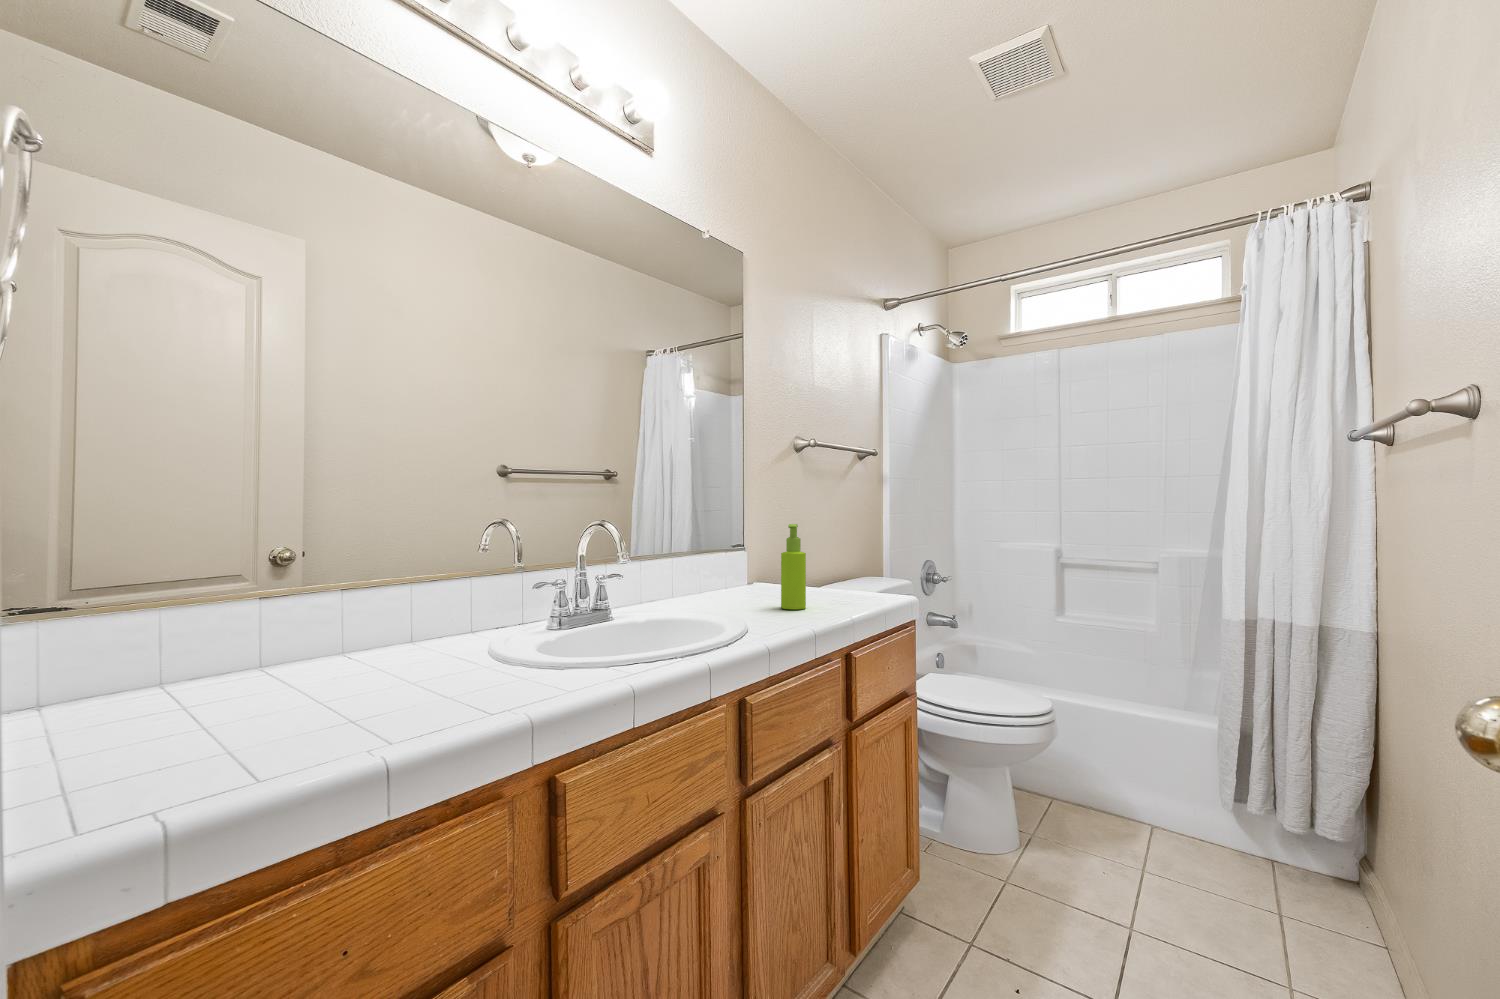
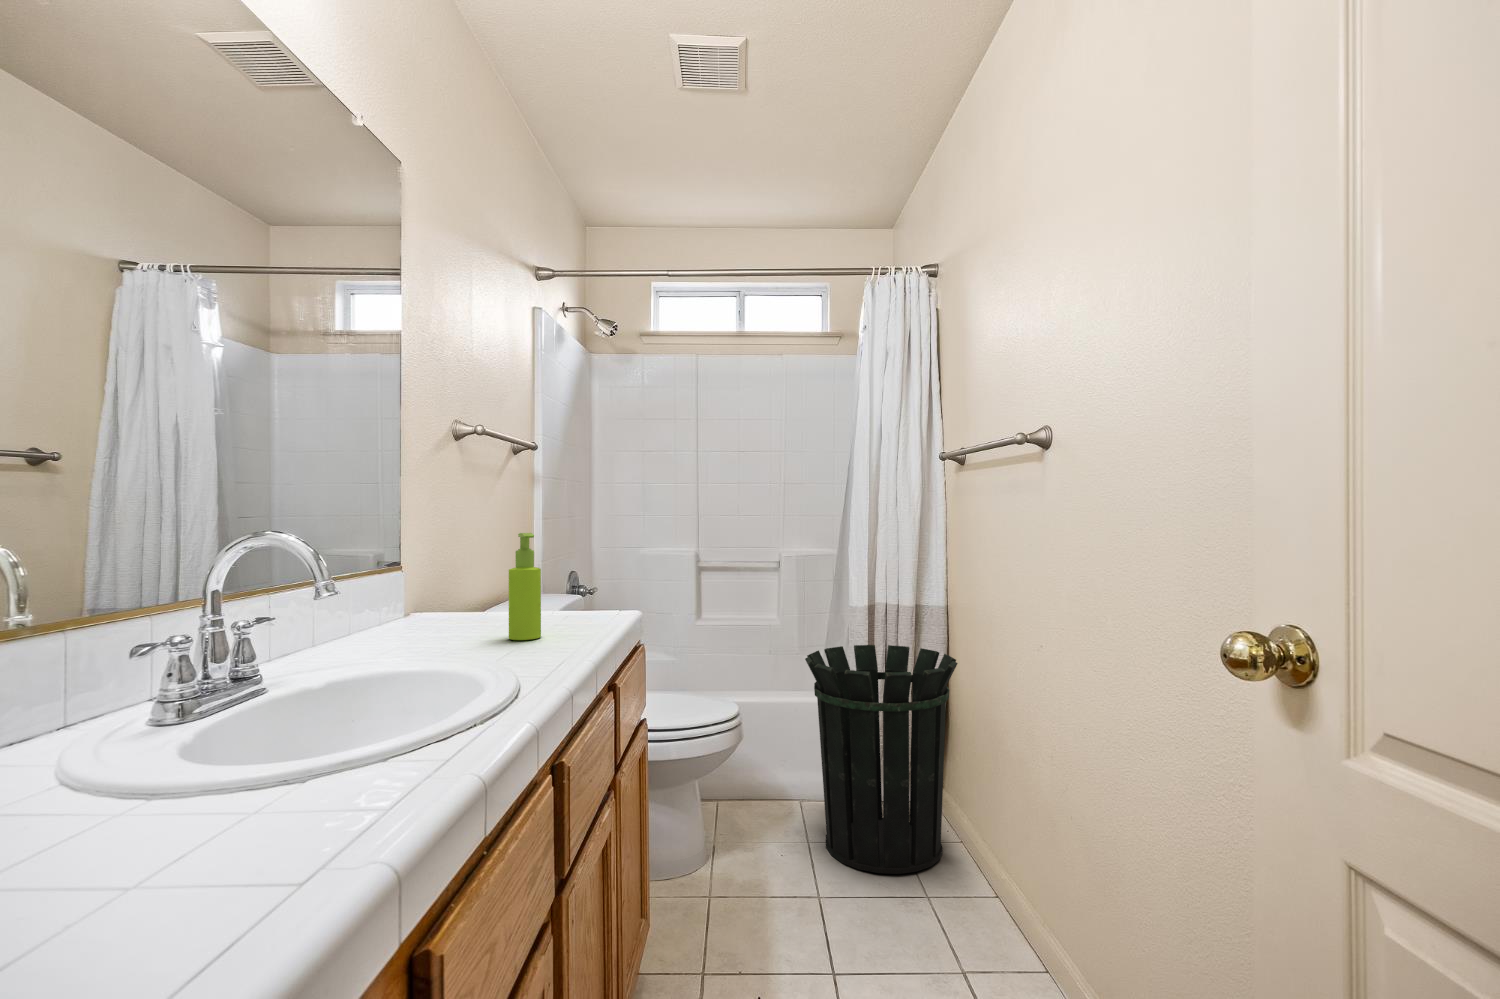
waste bin: none [1140,663,1364,949] -> present [805,645,958,874]

